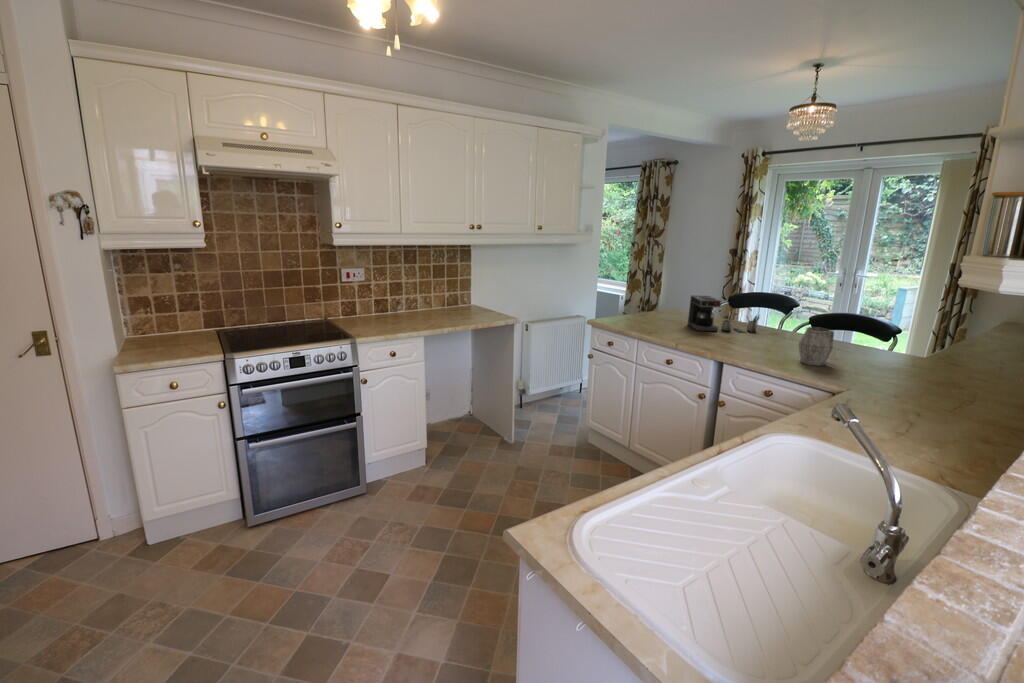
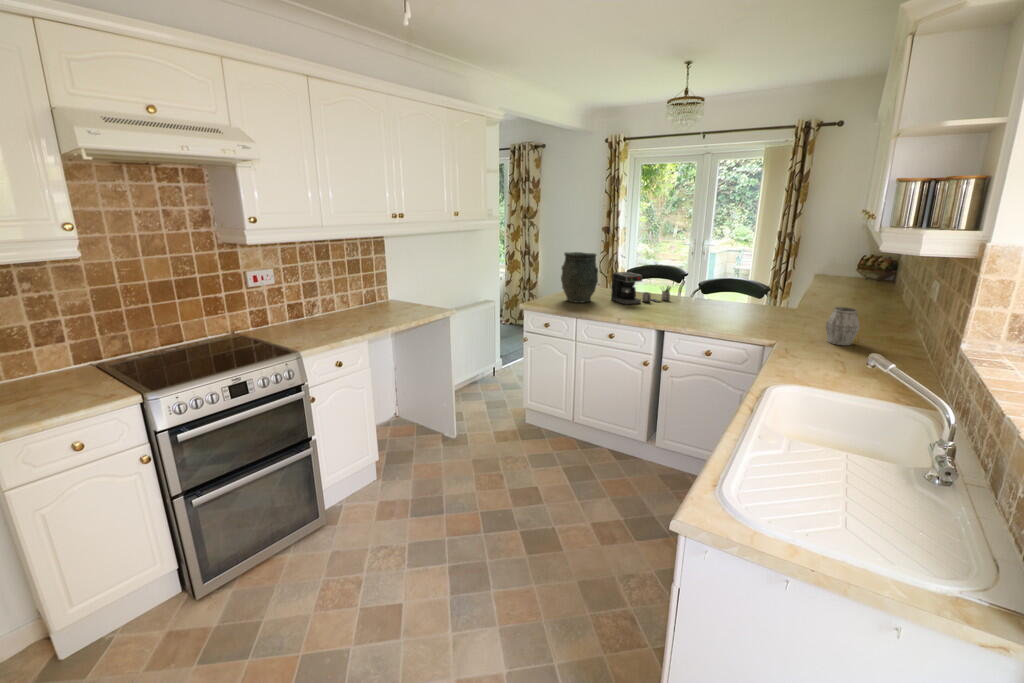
vase: none [633,271,673,324] -> present [561,252,598,303]
mug: present [798,327,834,366] -> present [826,307,860,345]

